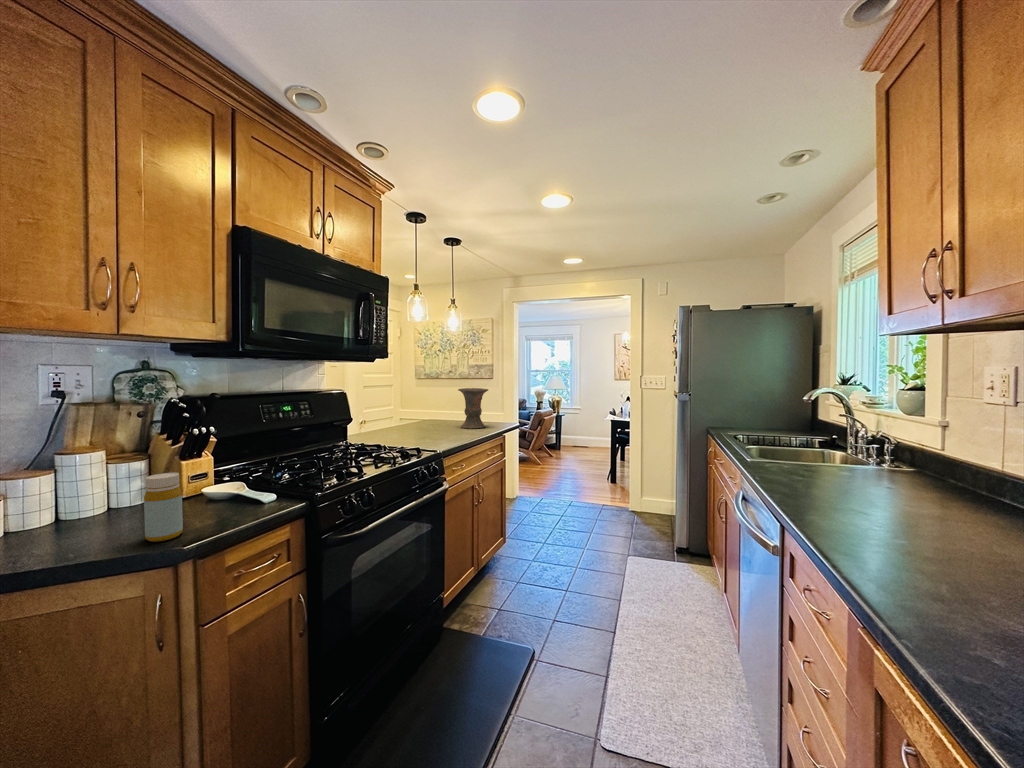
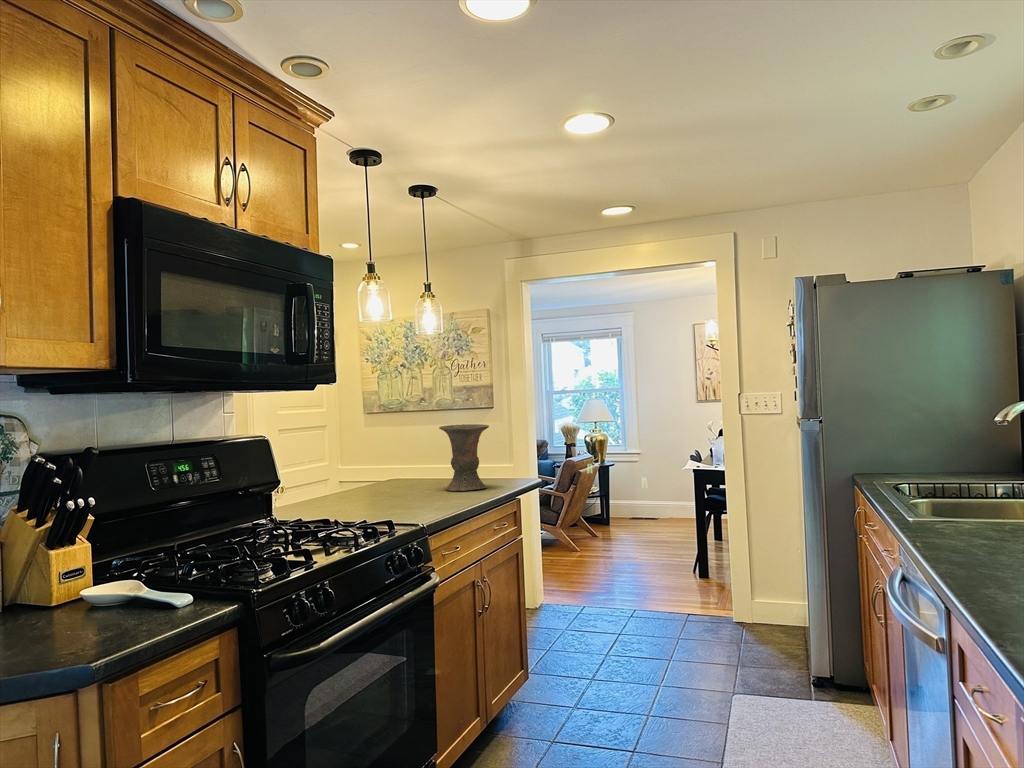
bottle: present [144,473,183,542] -> none [35,560,84,657]

